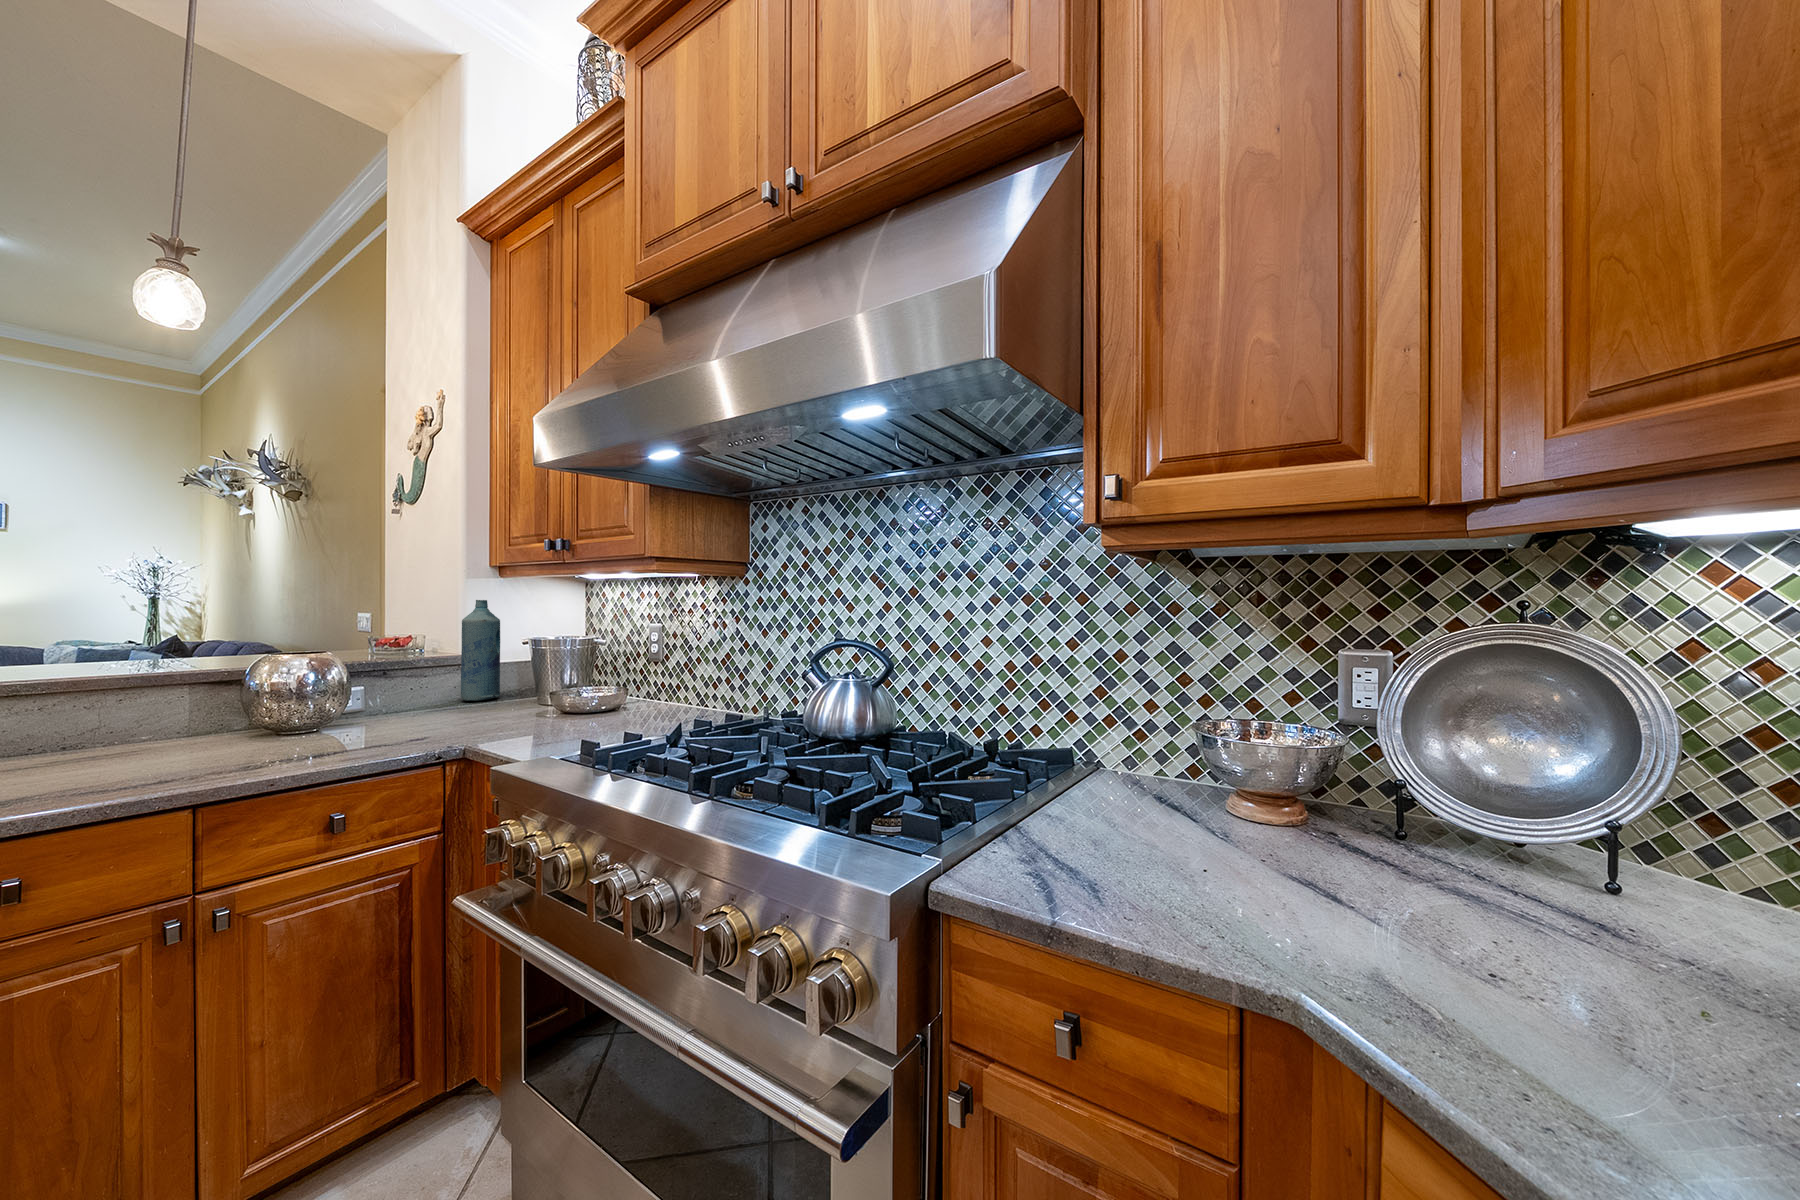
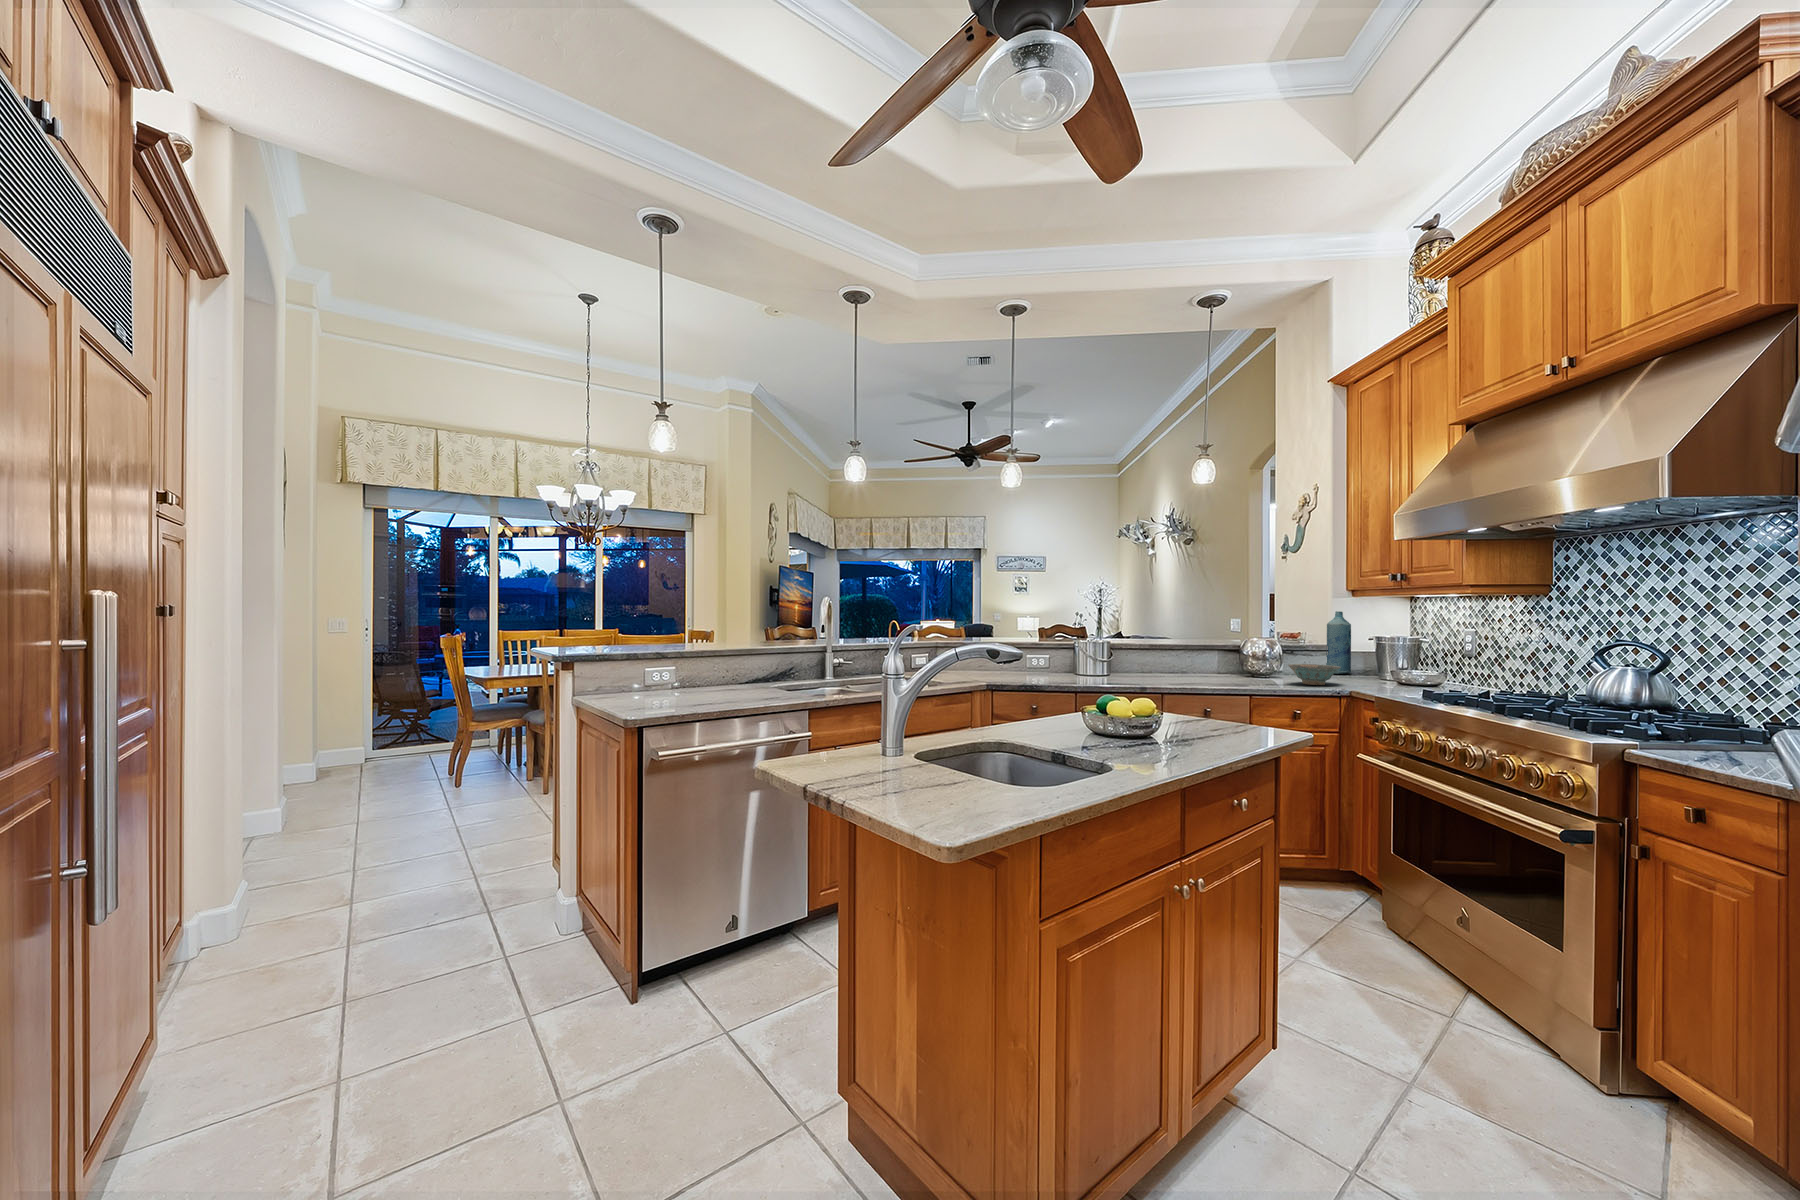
ceramic bowl: none [364,695,468,738] -> present [1288,664,1341,685]

